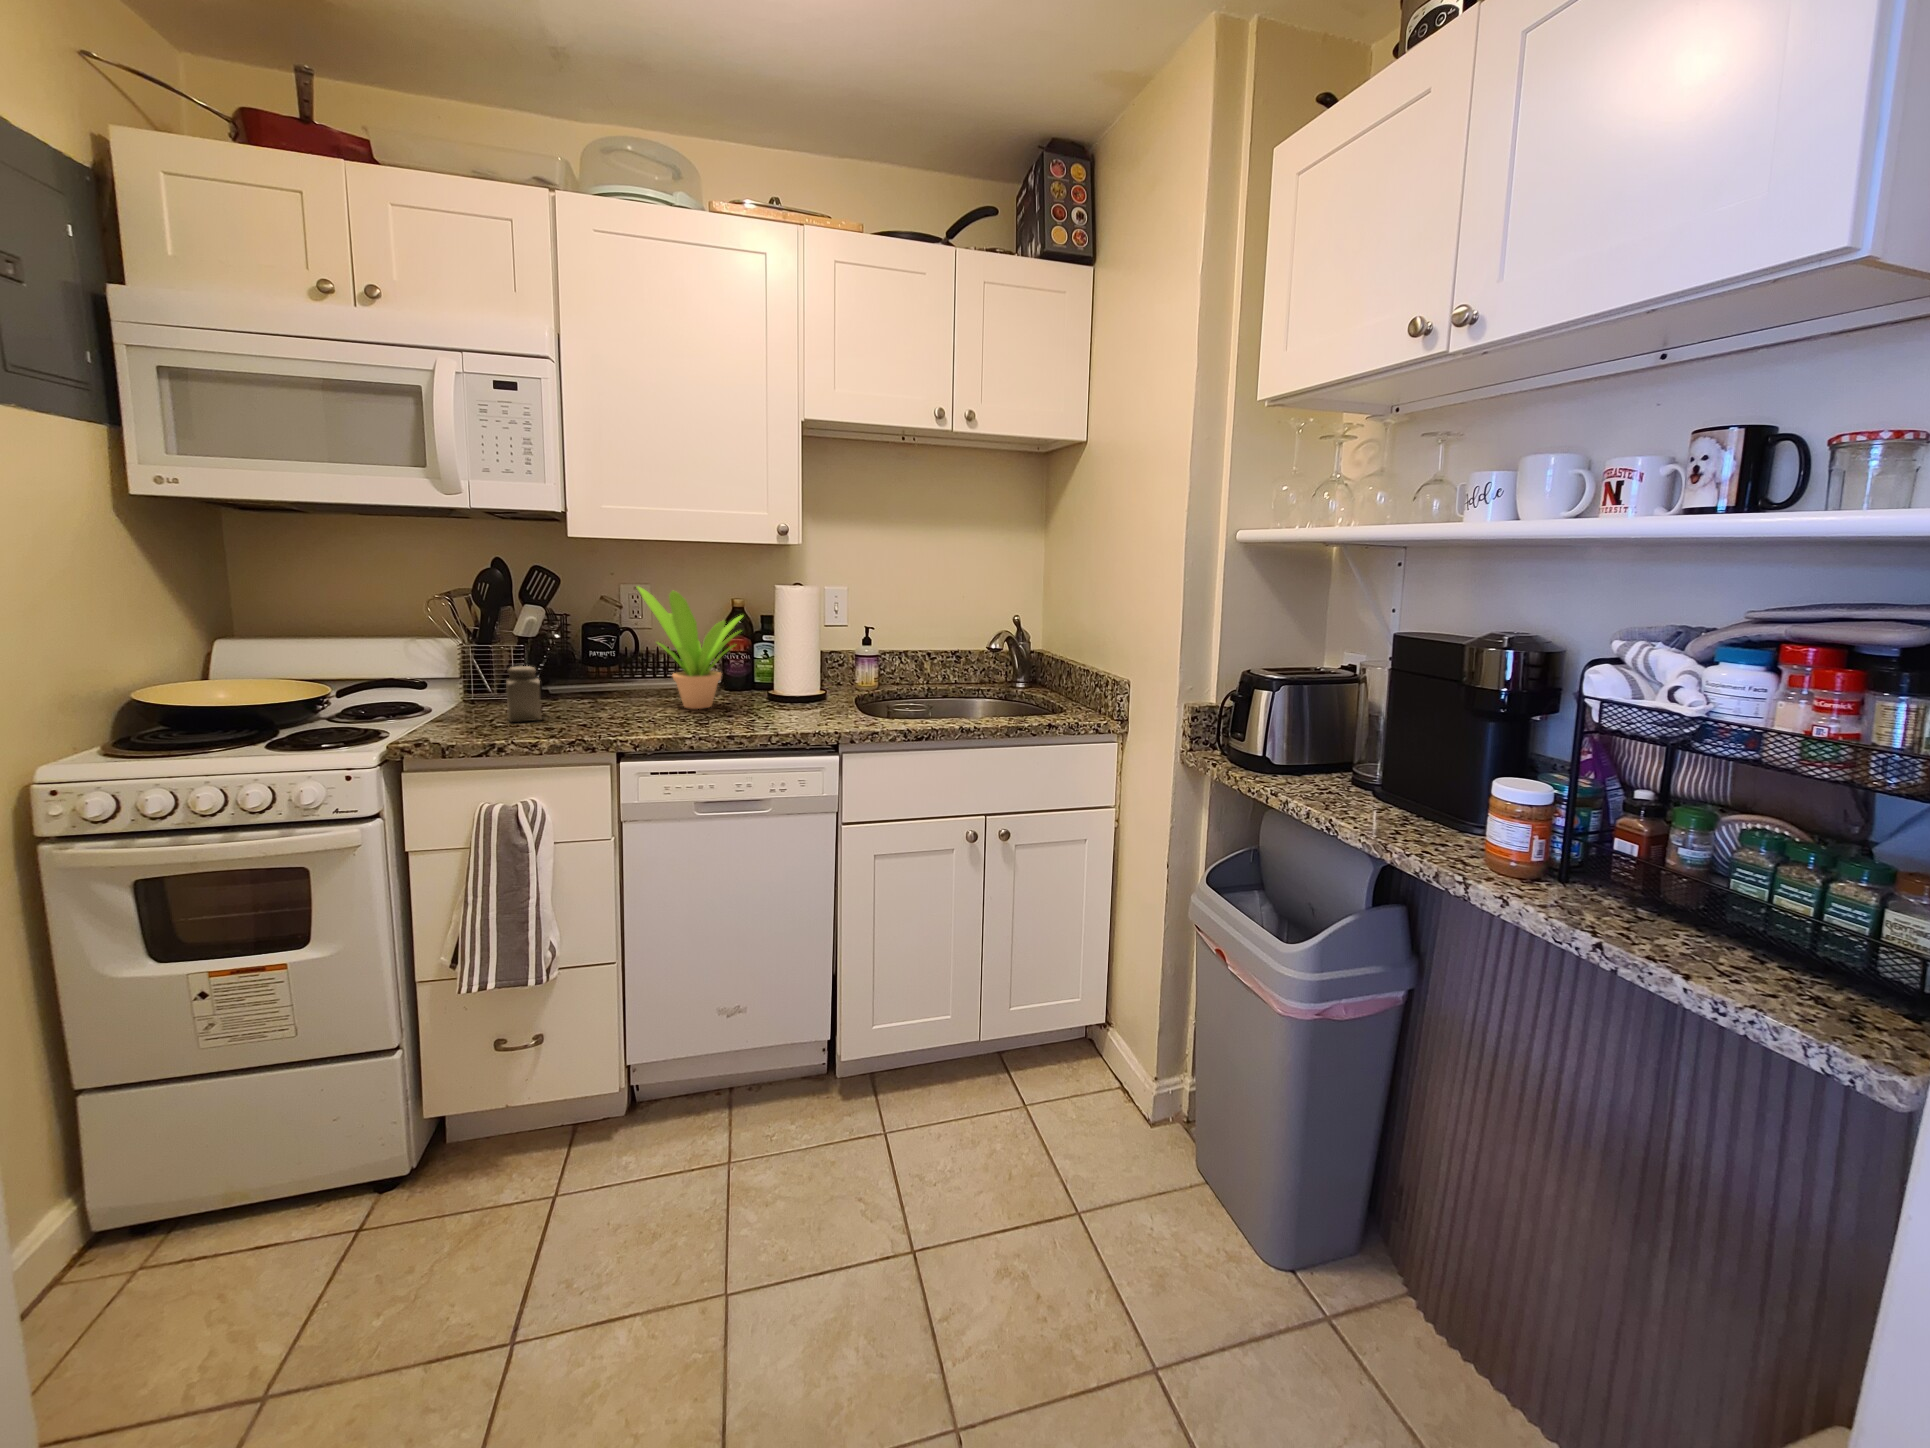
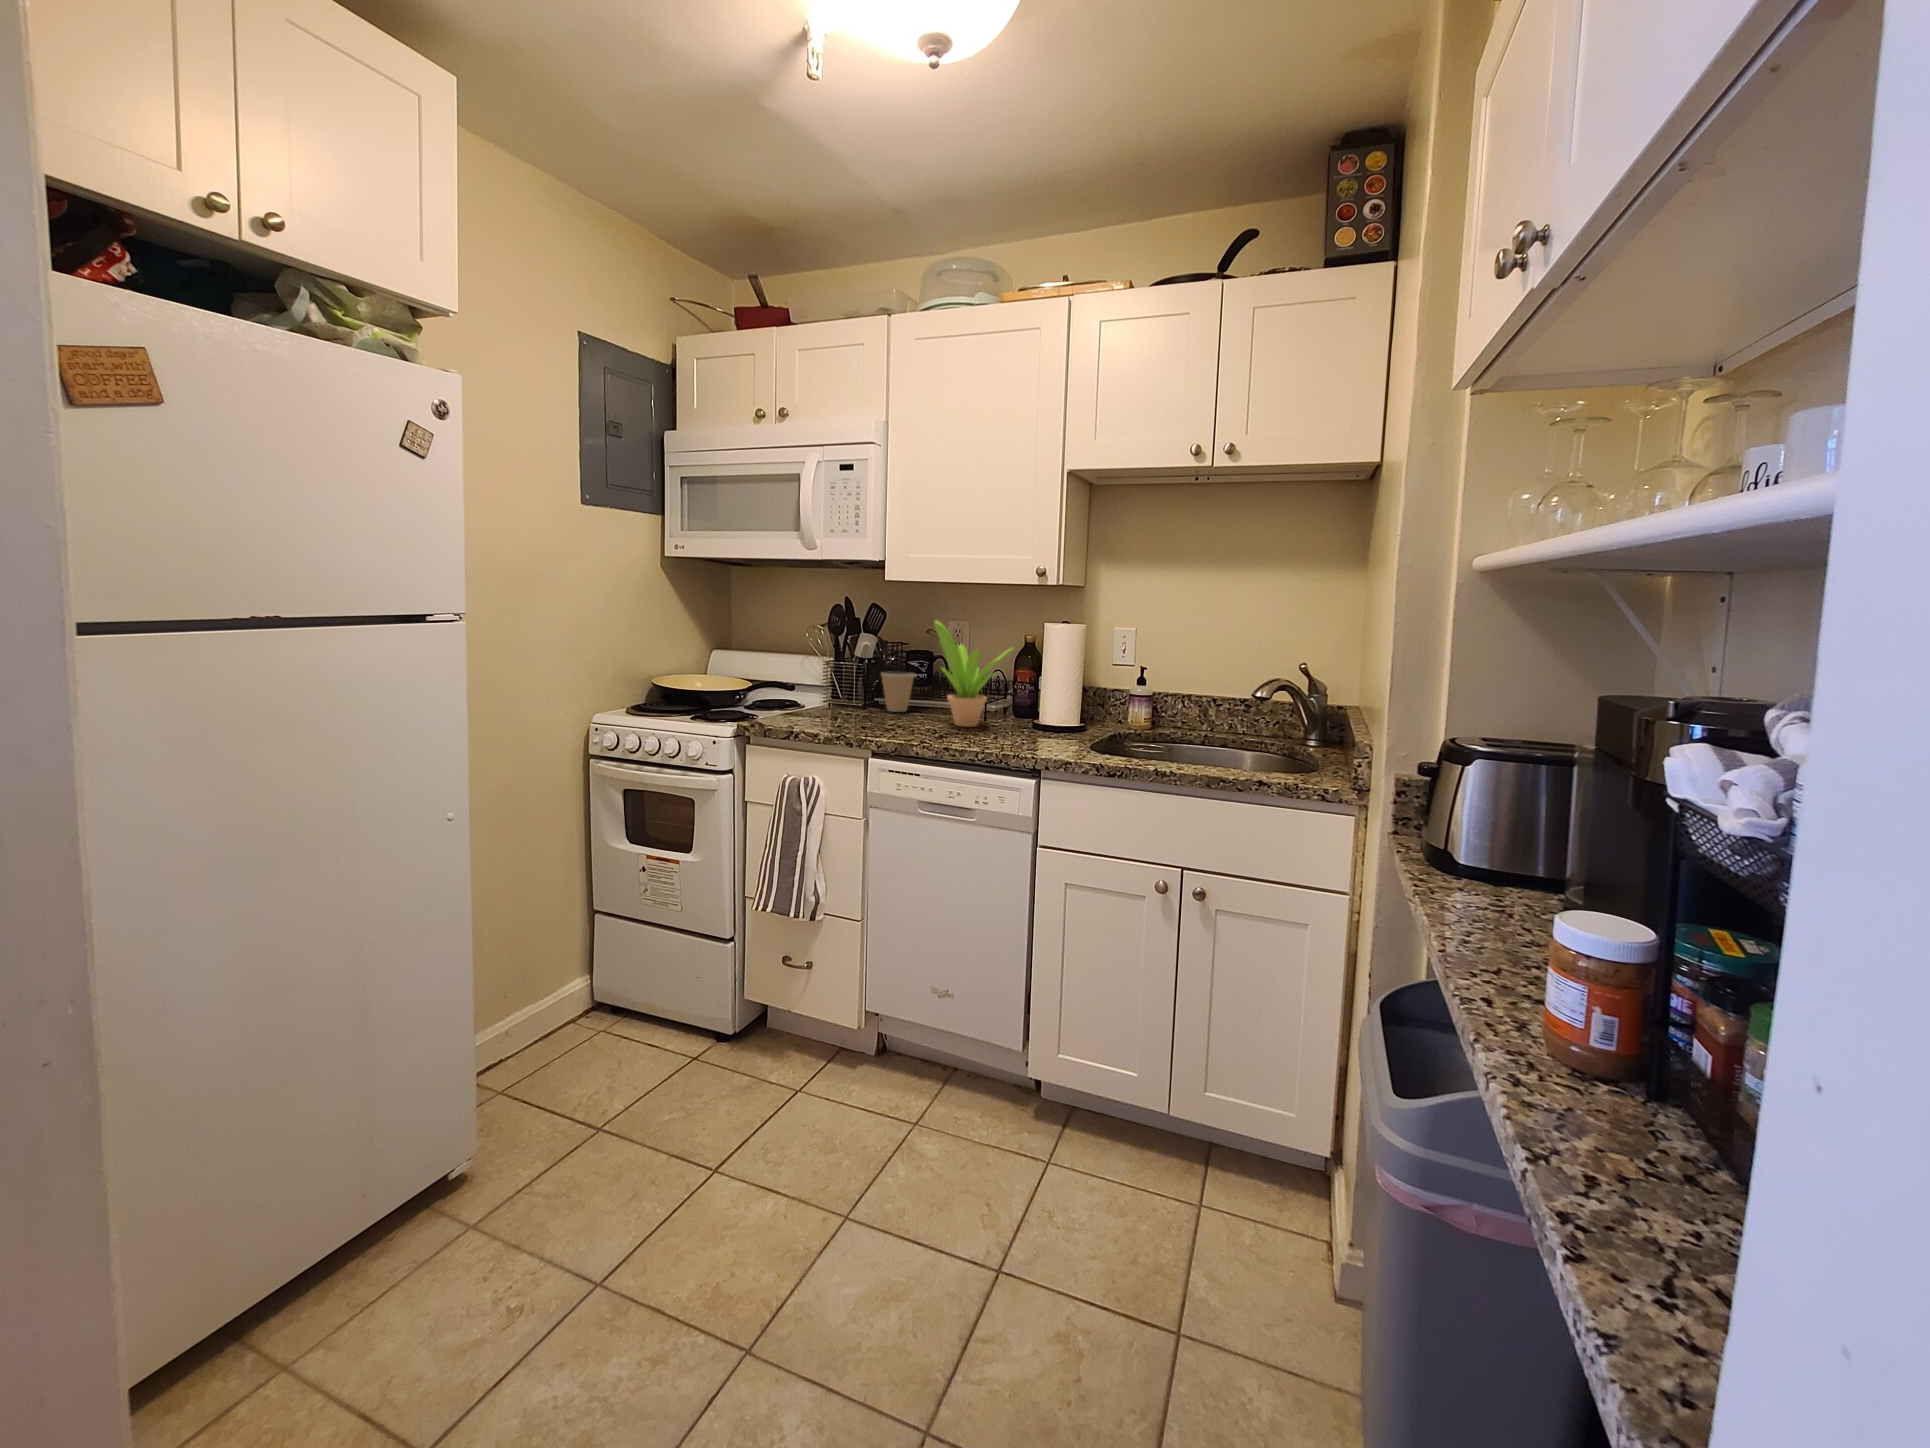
coffee cup: none [554,650,603,701] -> present [881,672,914,712]
salt shaker: present [506,666,541,722] -> none [826,679,852,721]

